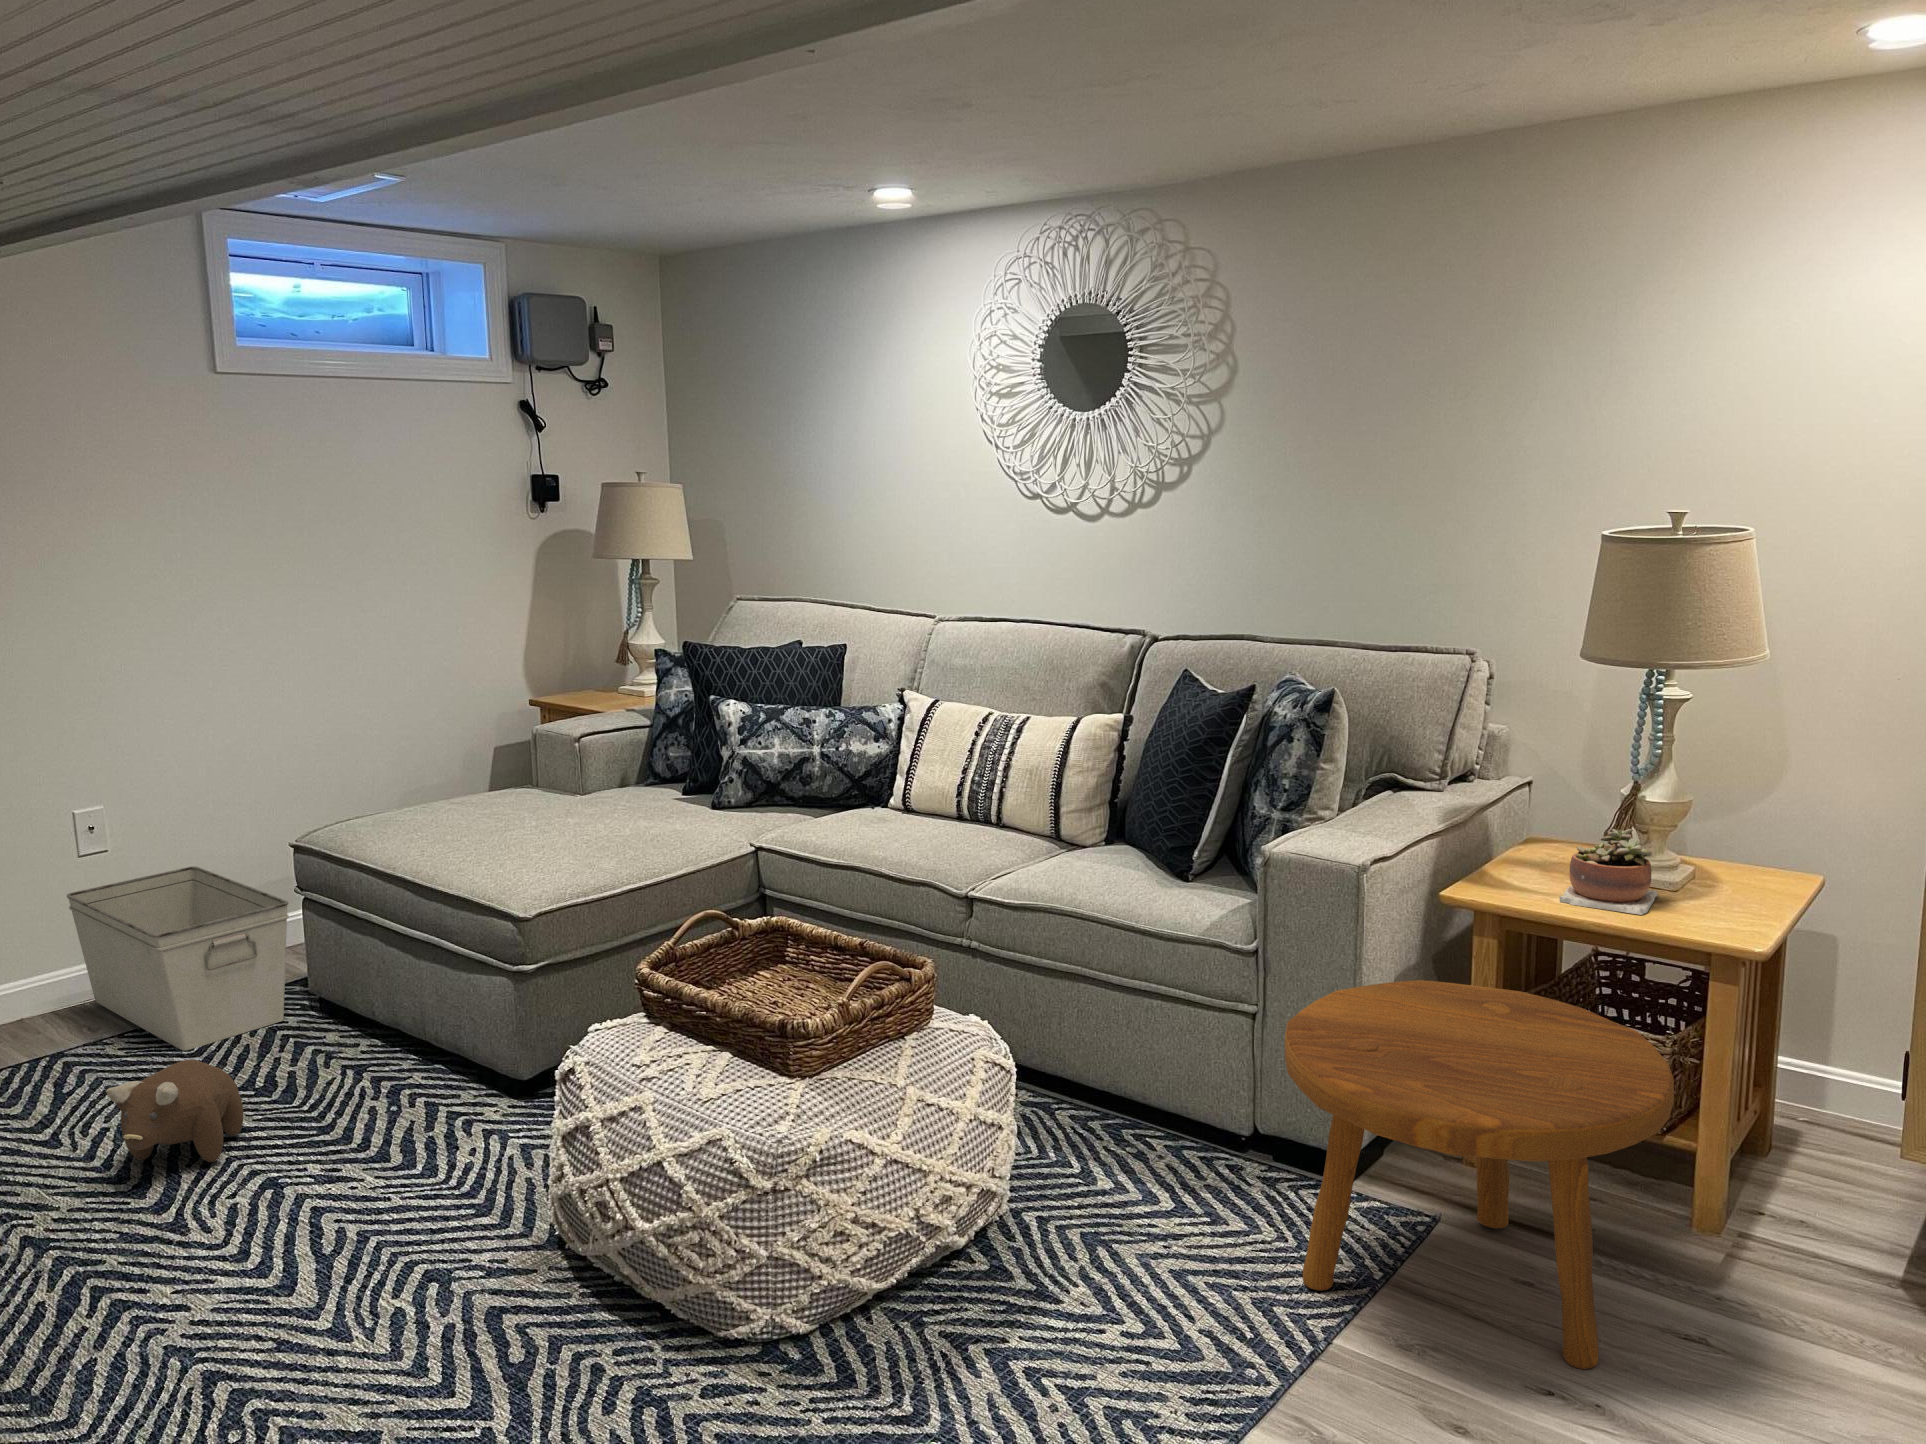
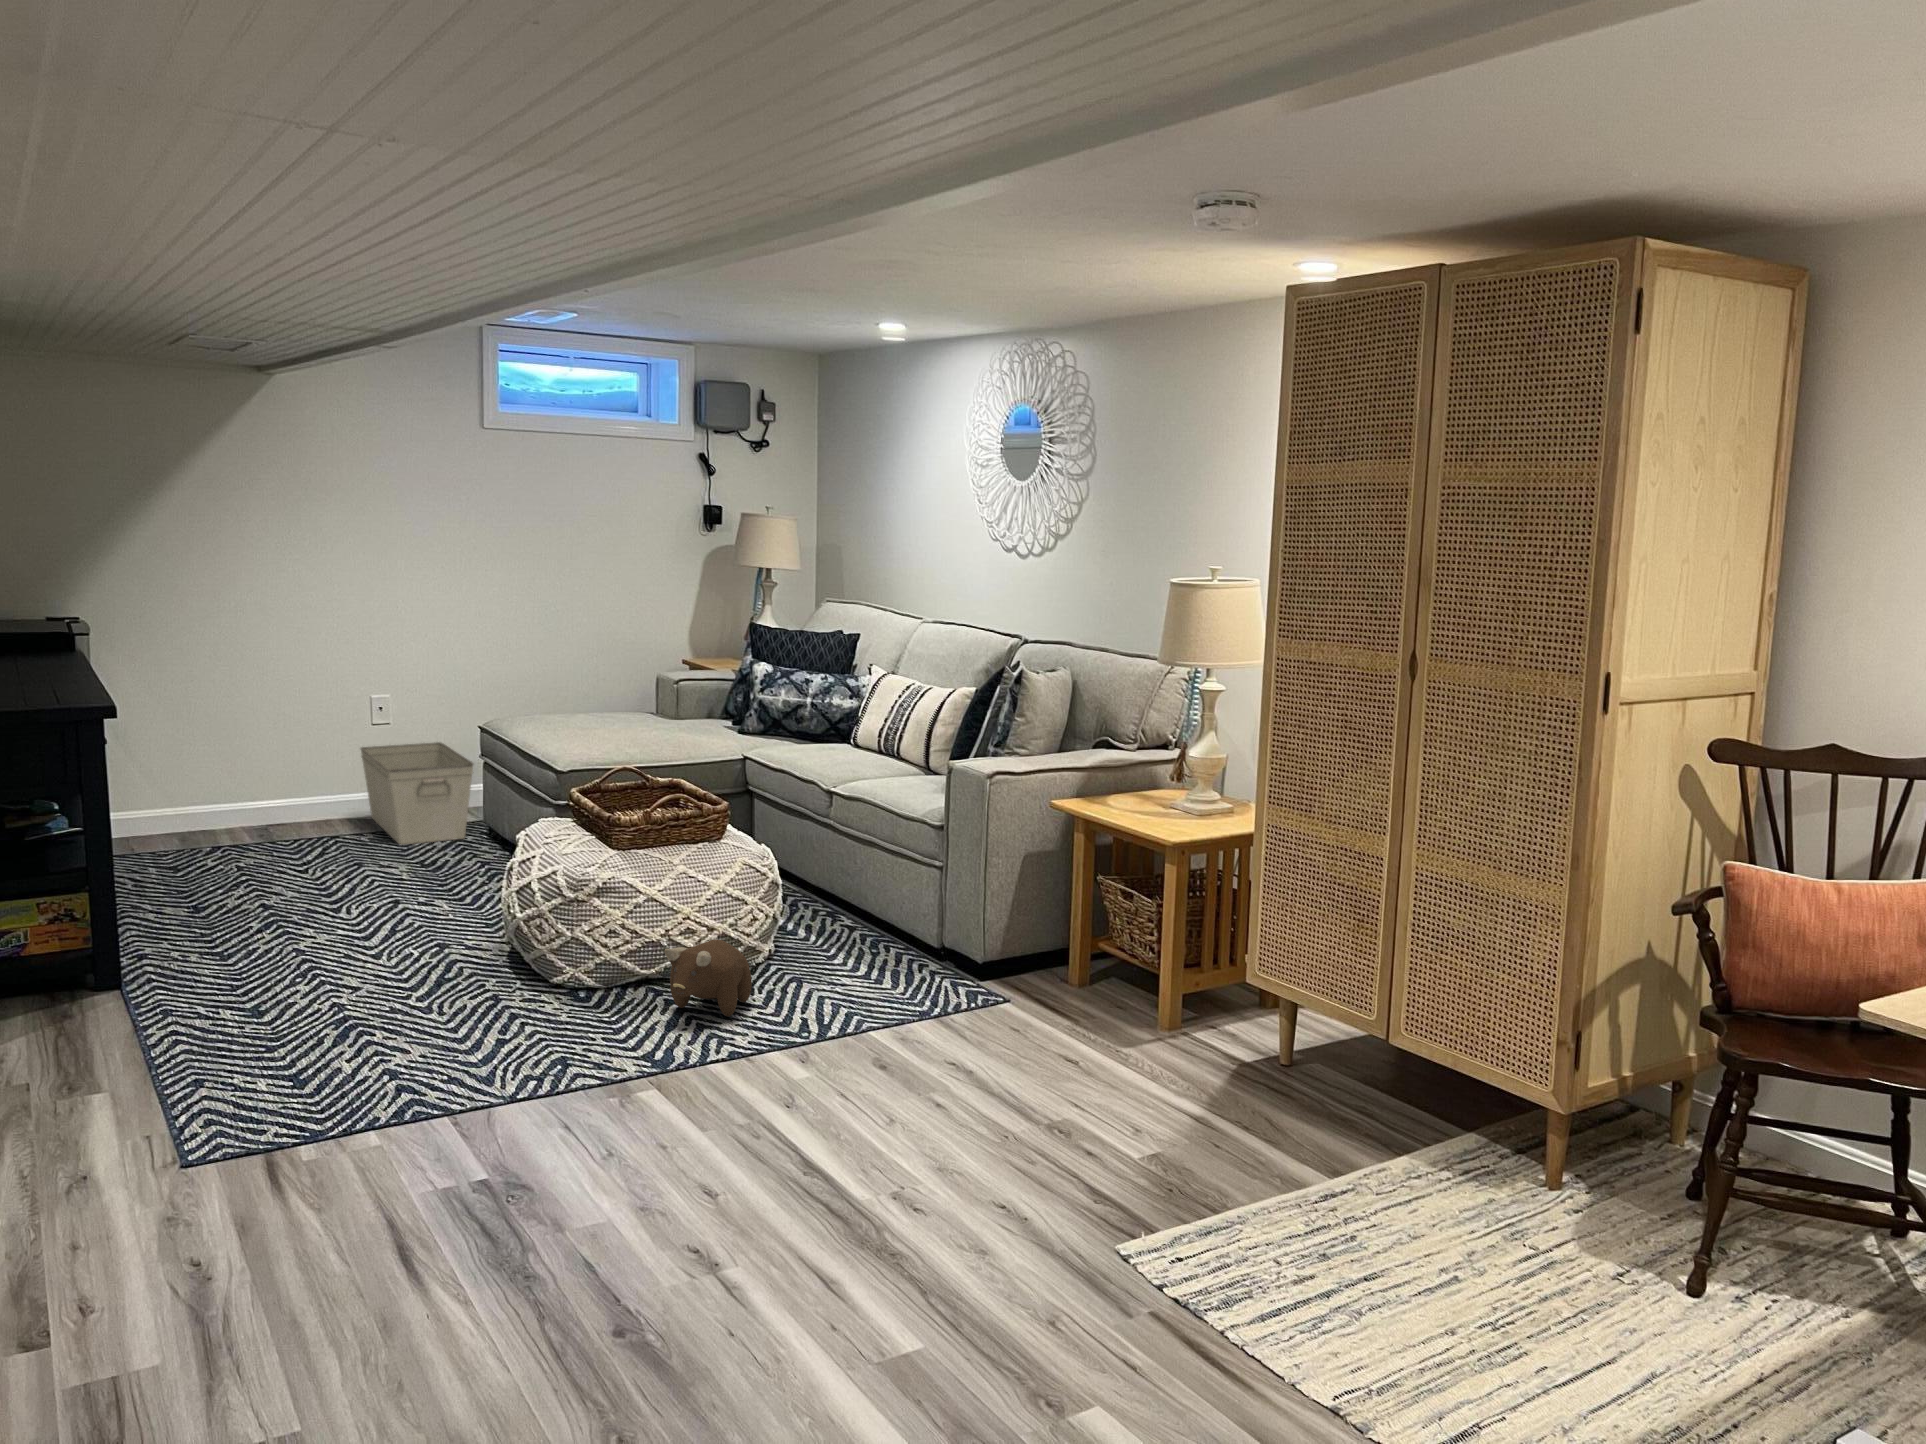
succulent plant: present [1560,829,1658,915] -> none [1130,772,1203,825]
footstool: present [1285,980,1674,1369] -> none [875,849,1101,1066]
plush toy: present [106,1060,243,1162] -> present [665,940,752,1017]

